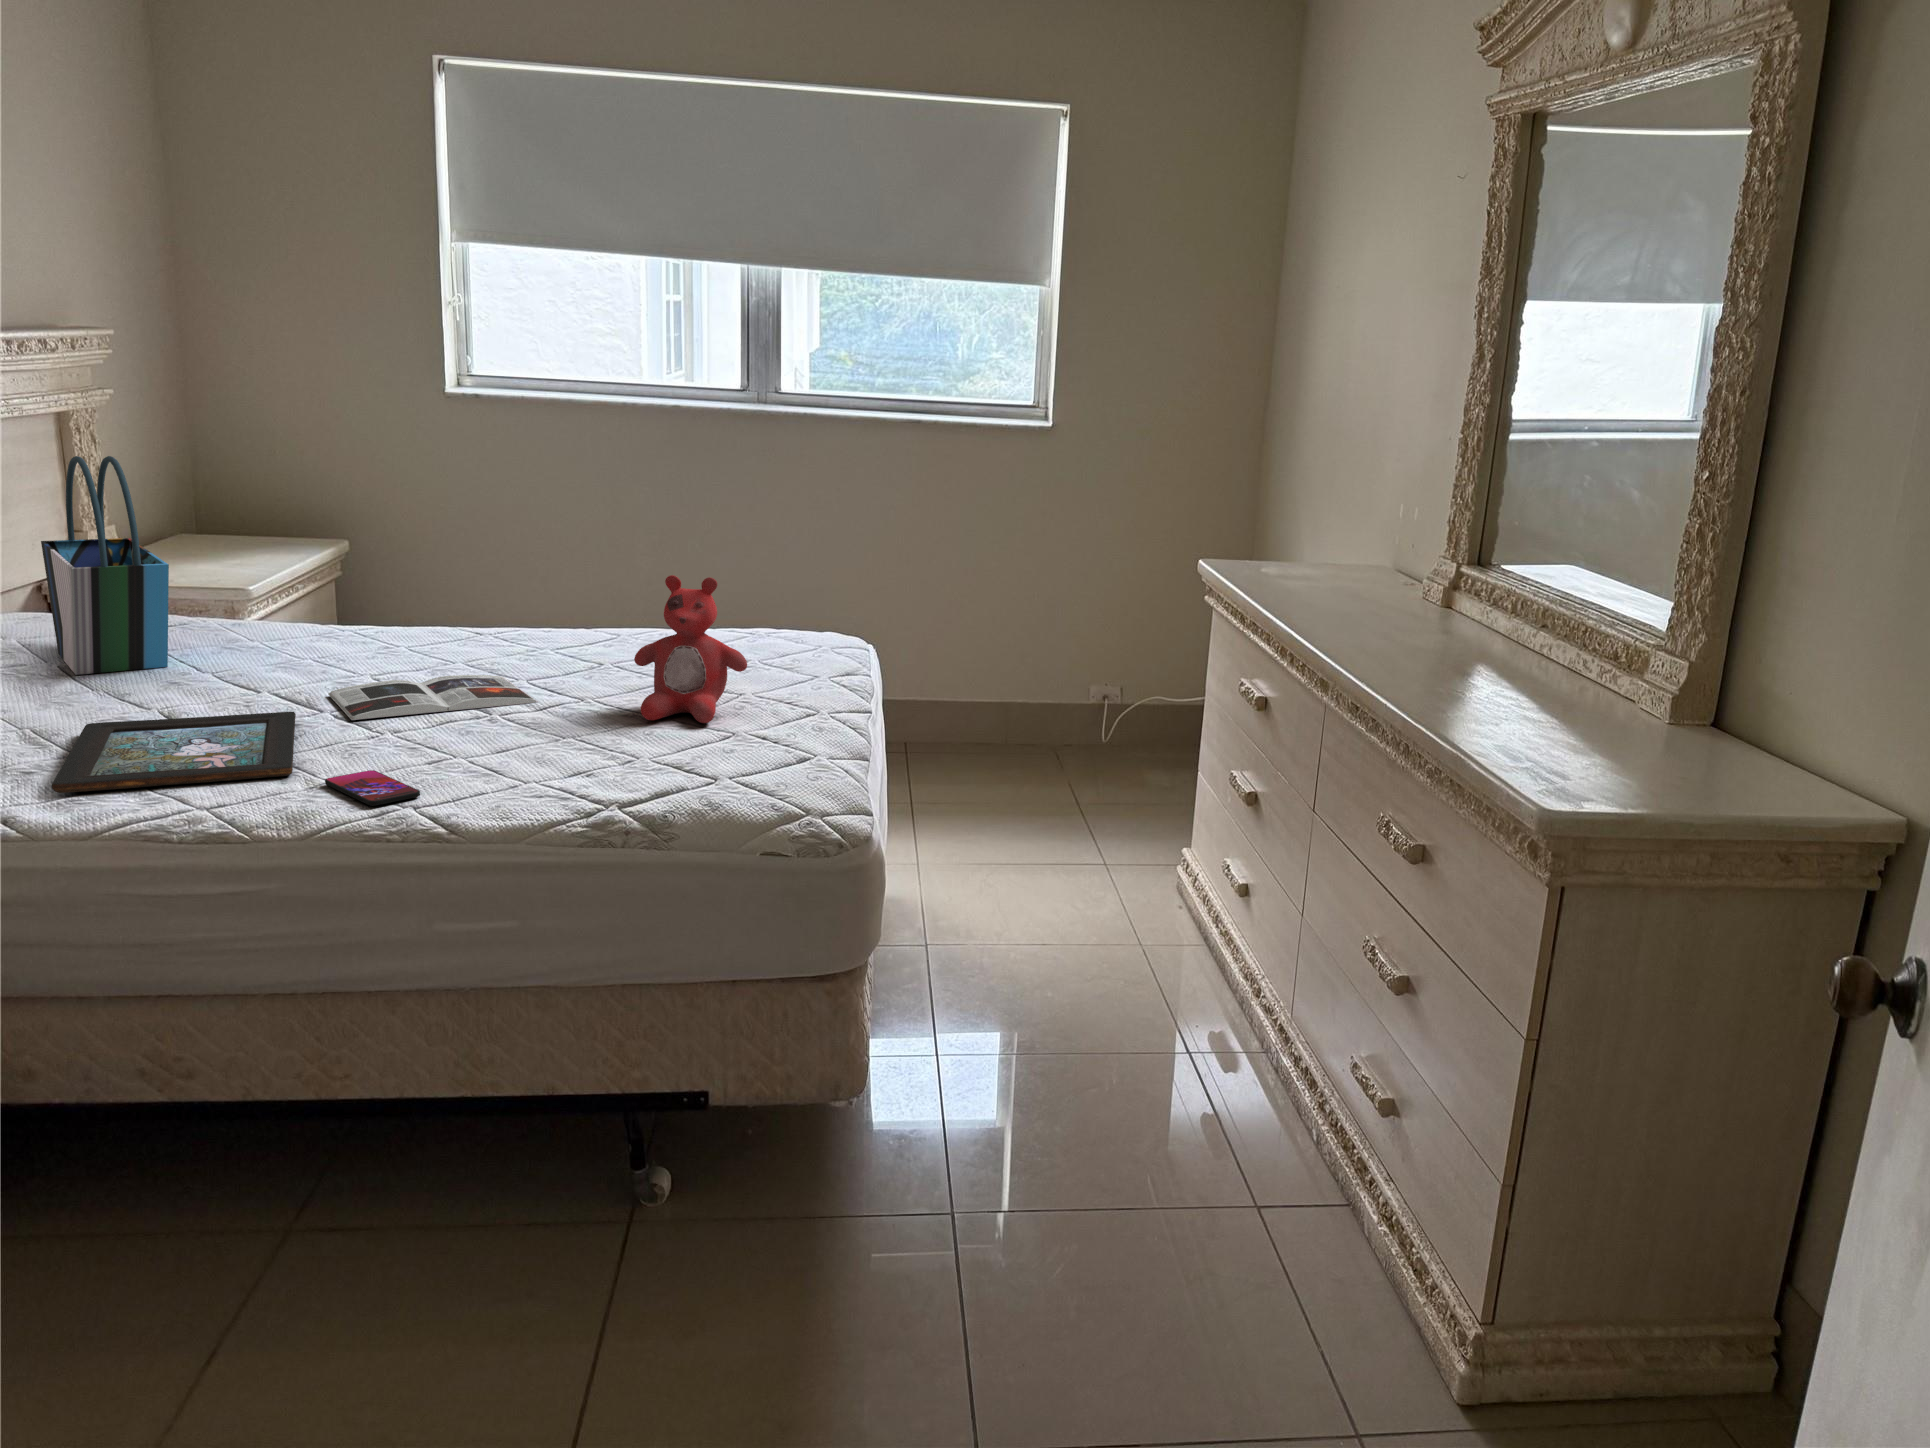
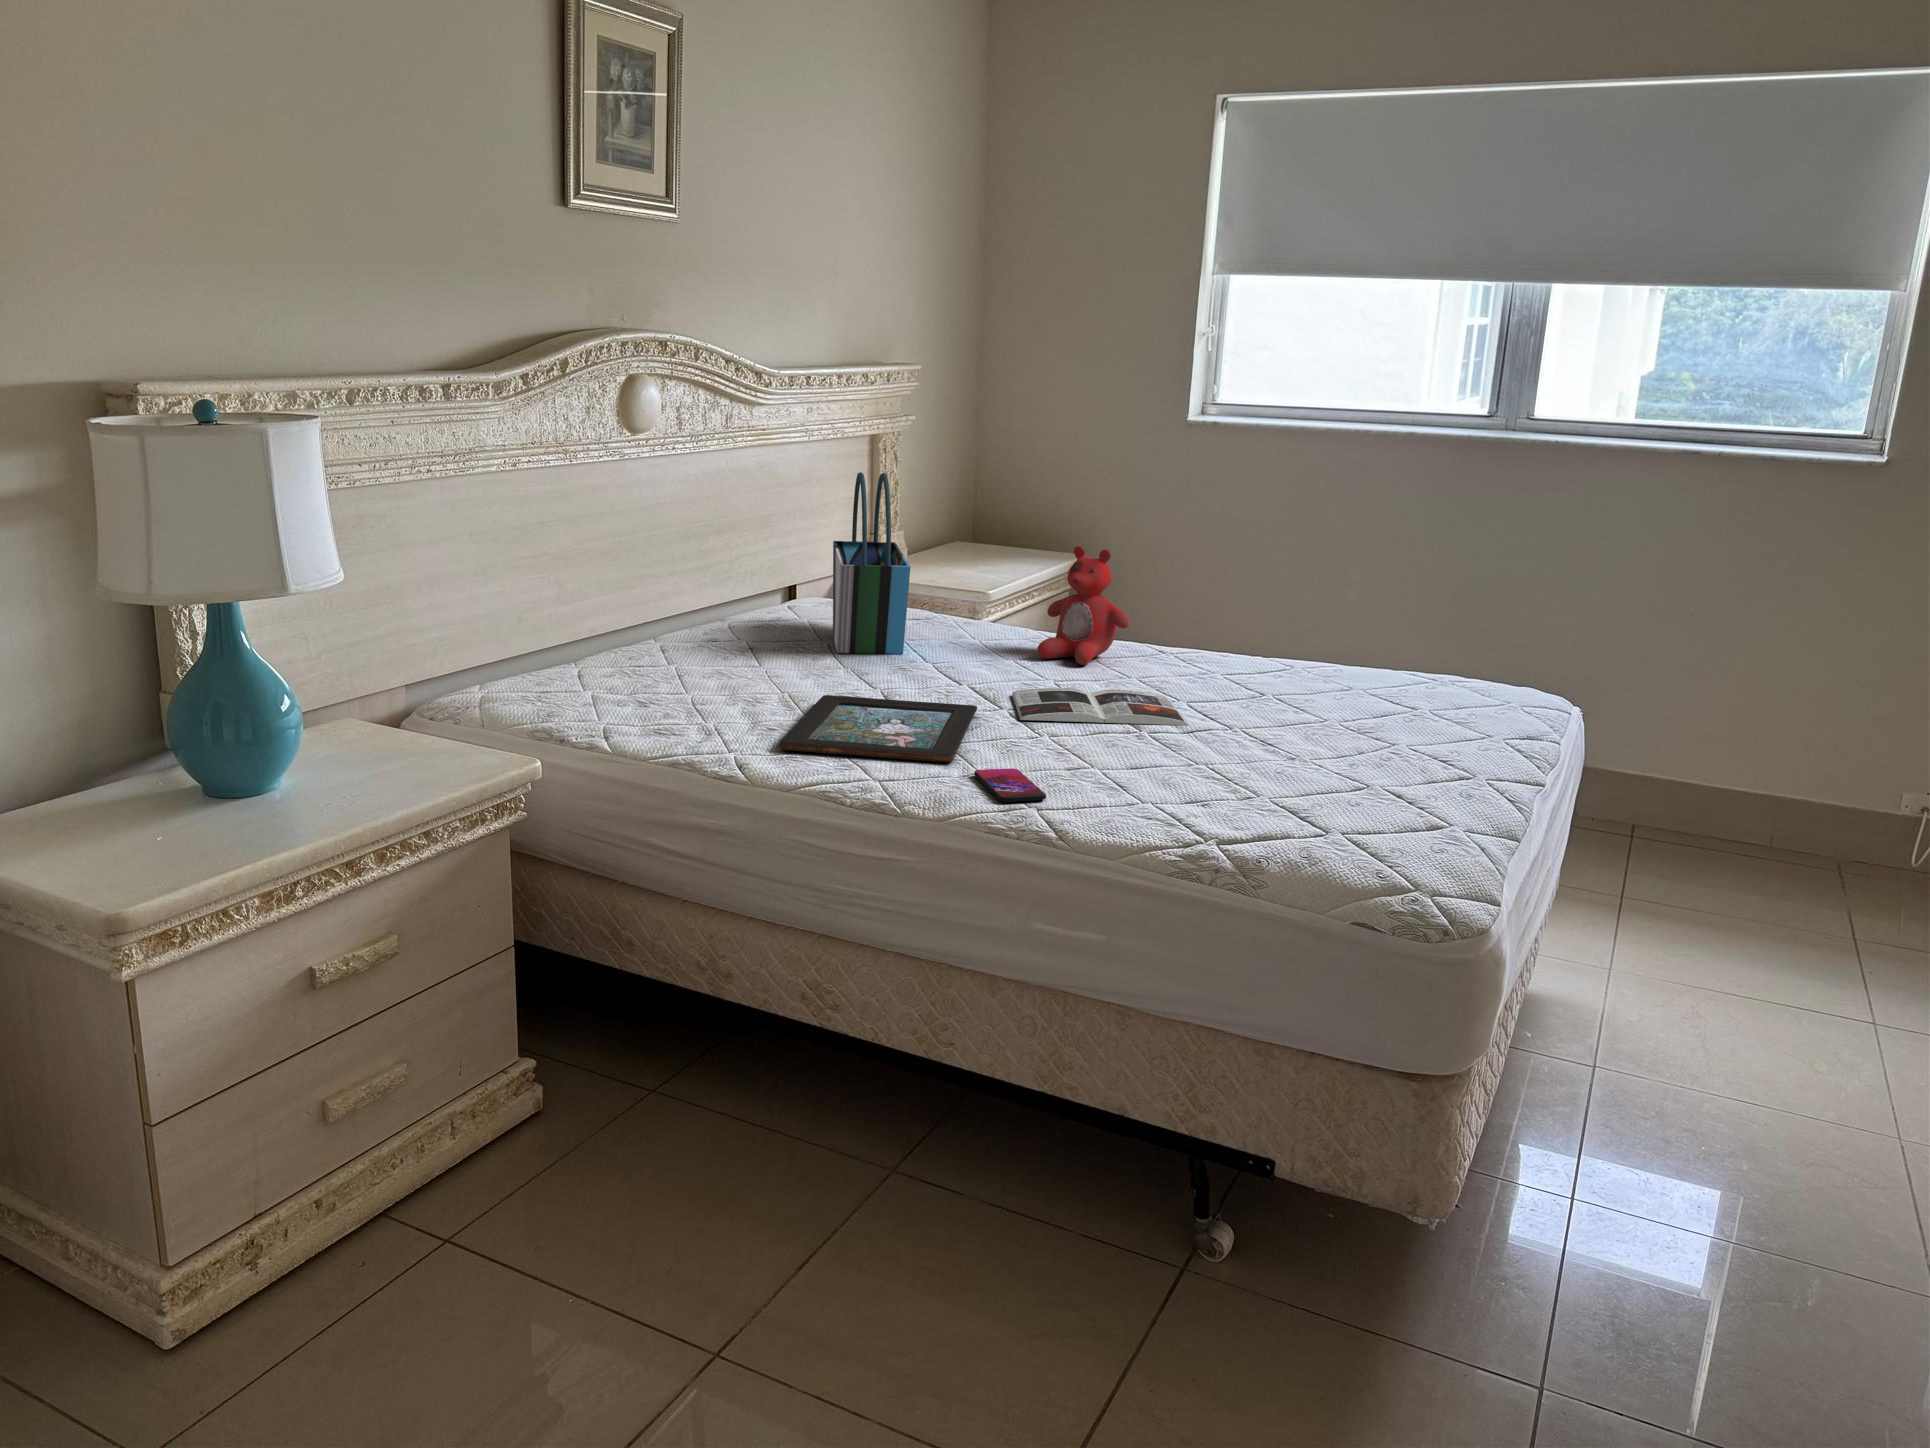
stuffed bear: present [634,575,747,723] -> present [1038,546,1129,665]

